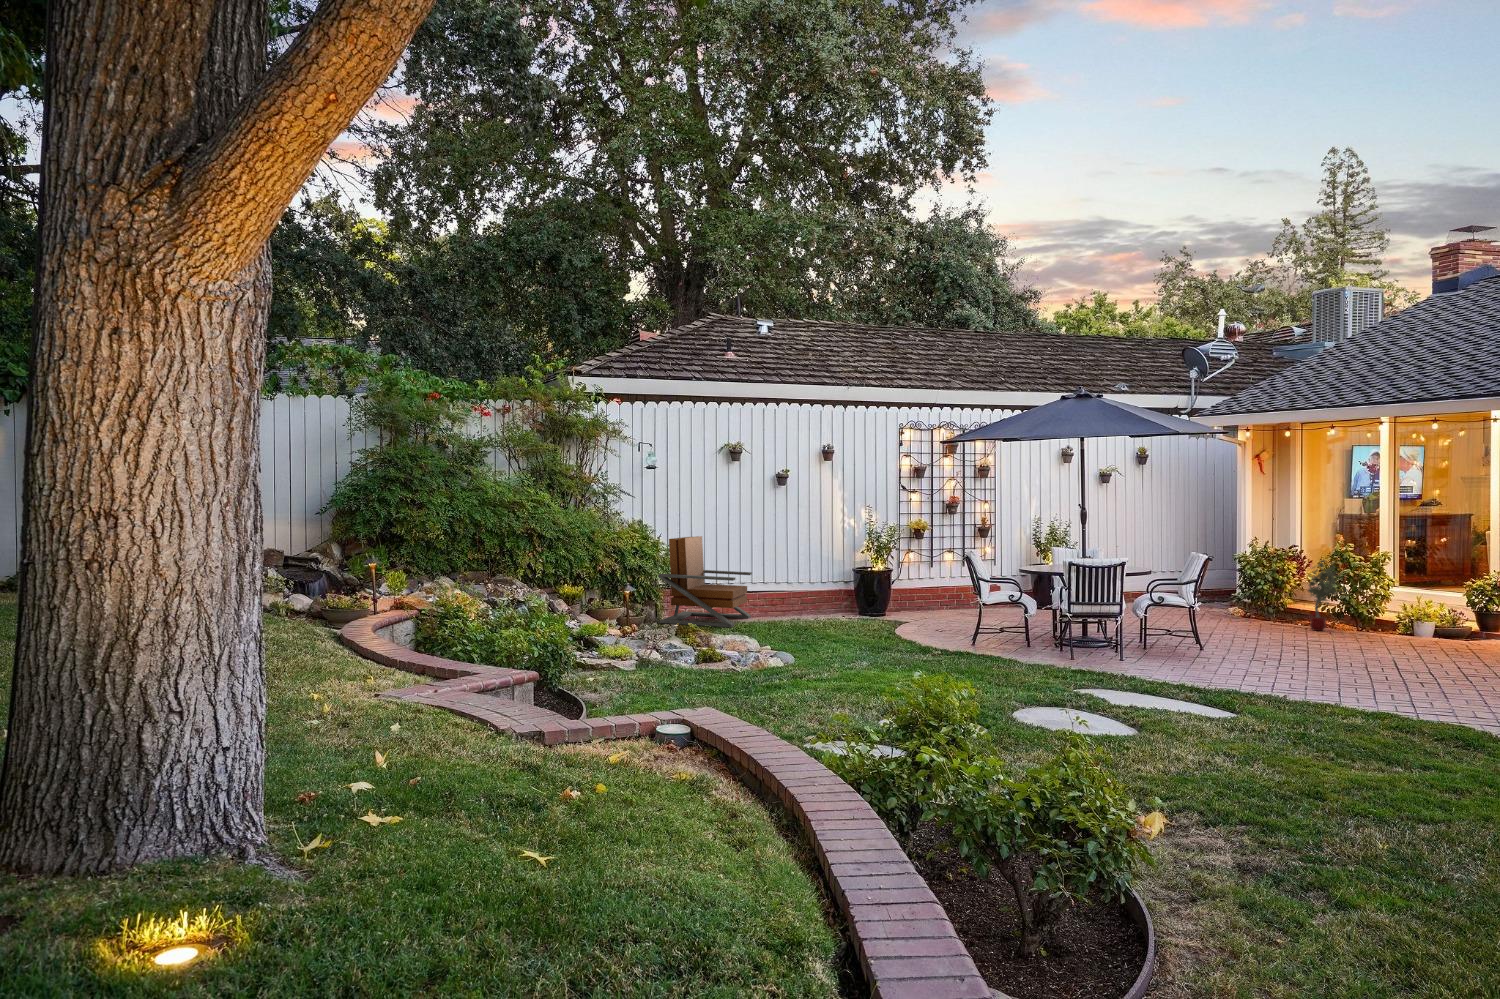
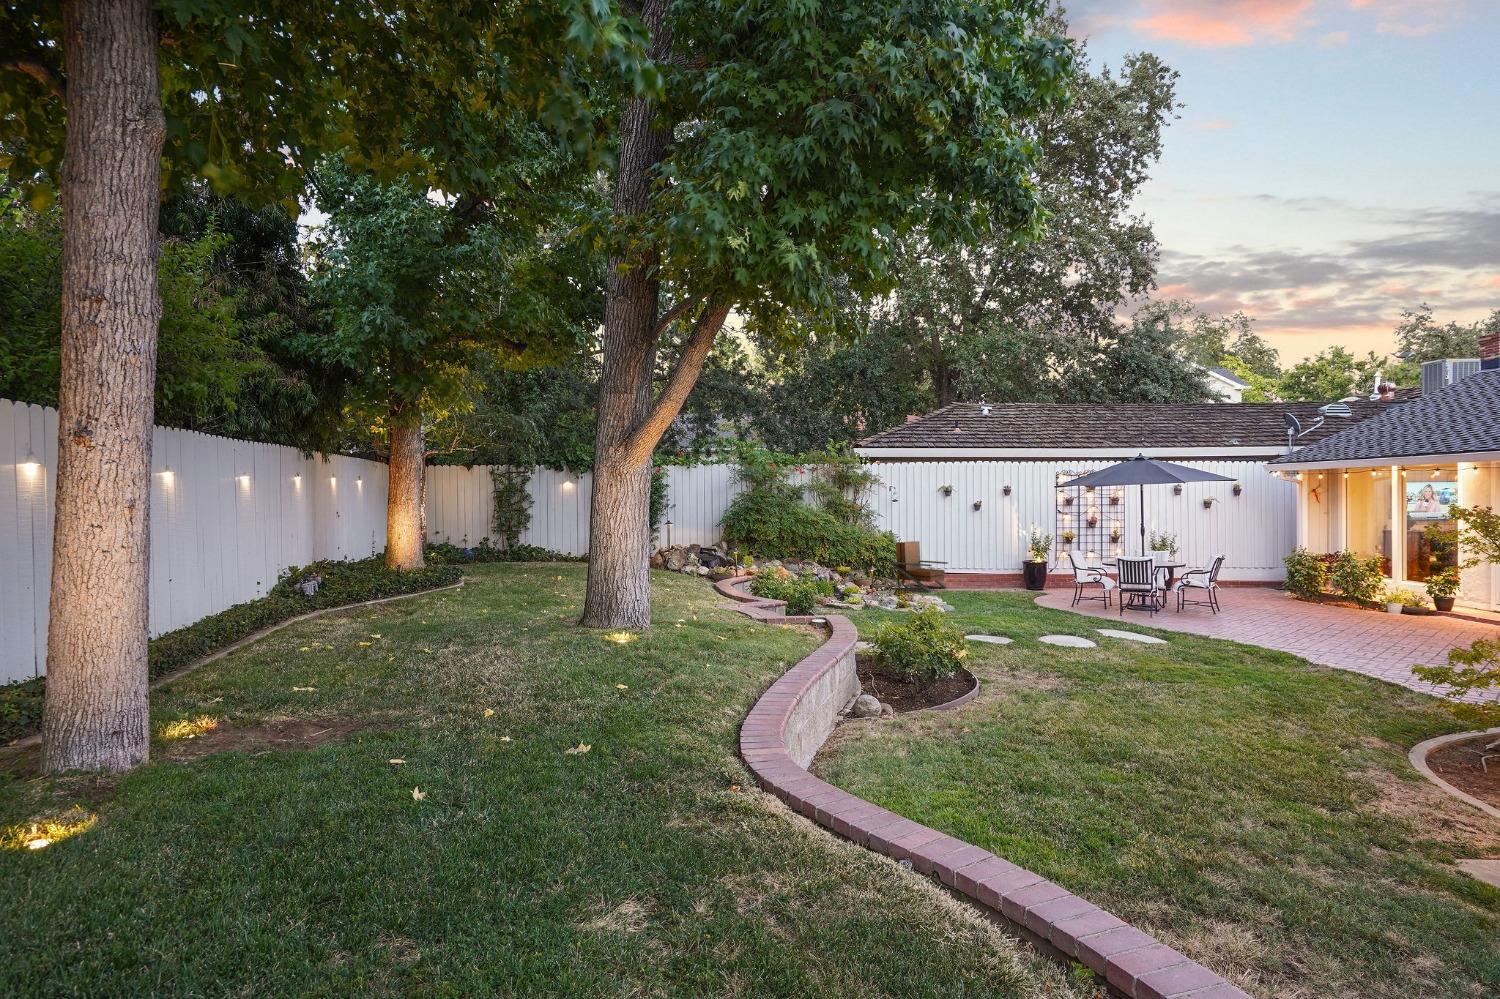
potted tree: present [1308,560,1348,631] -> none [1327,562,1359,610]

